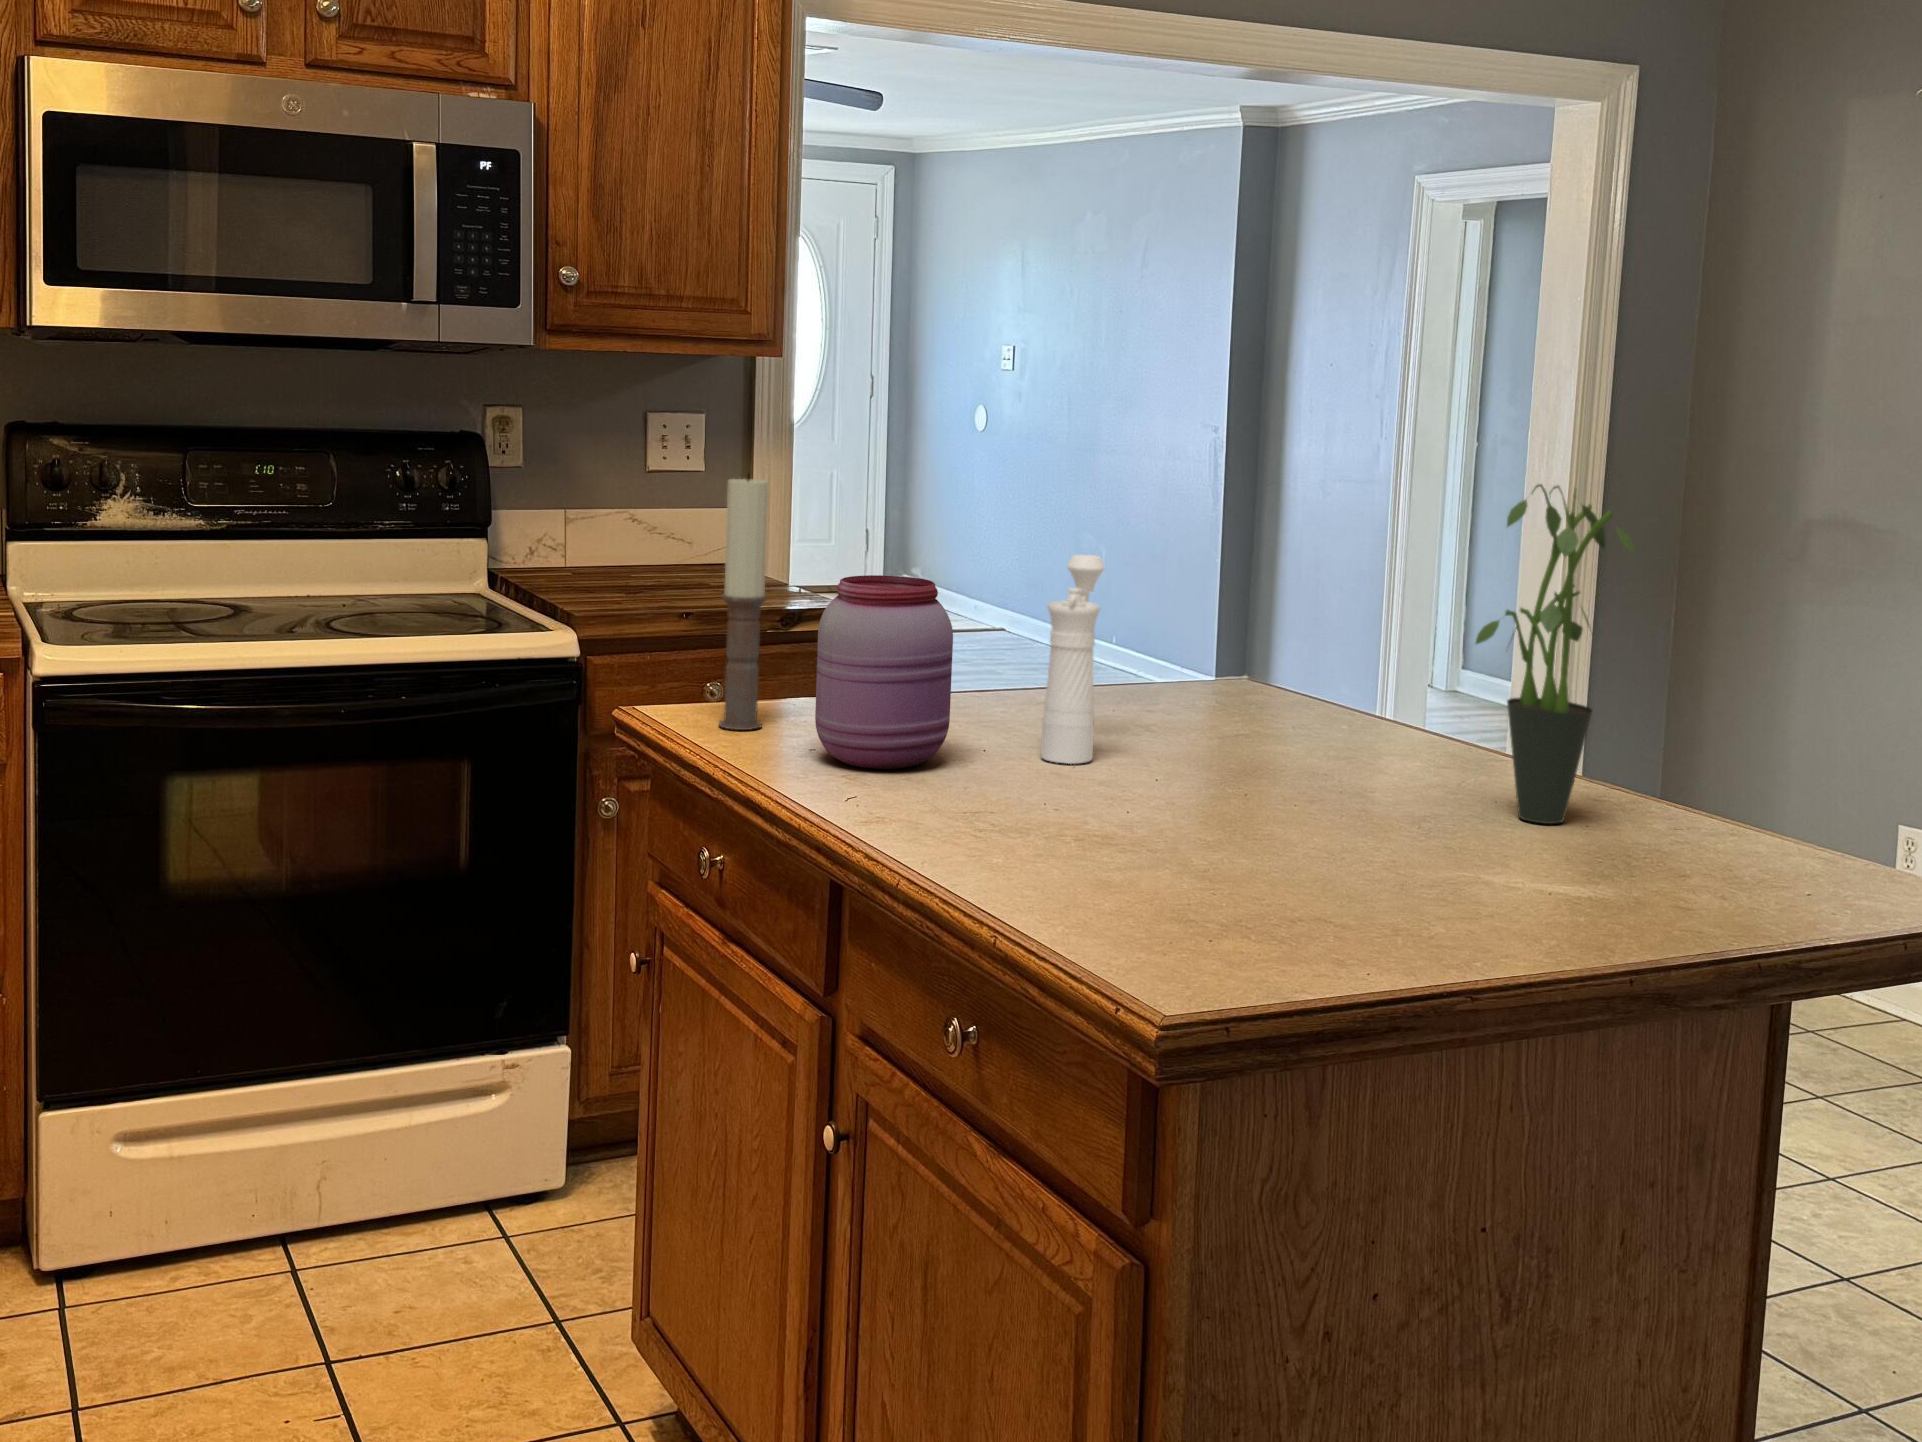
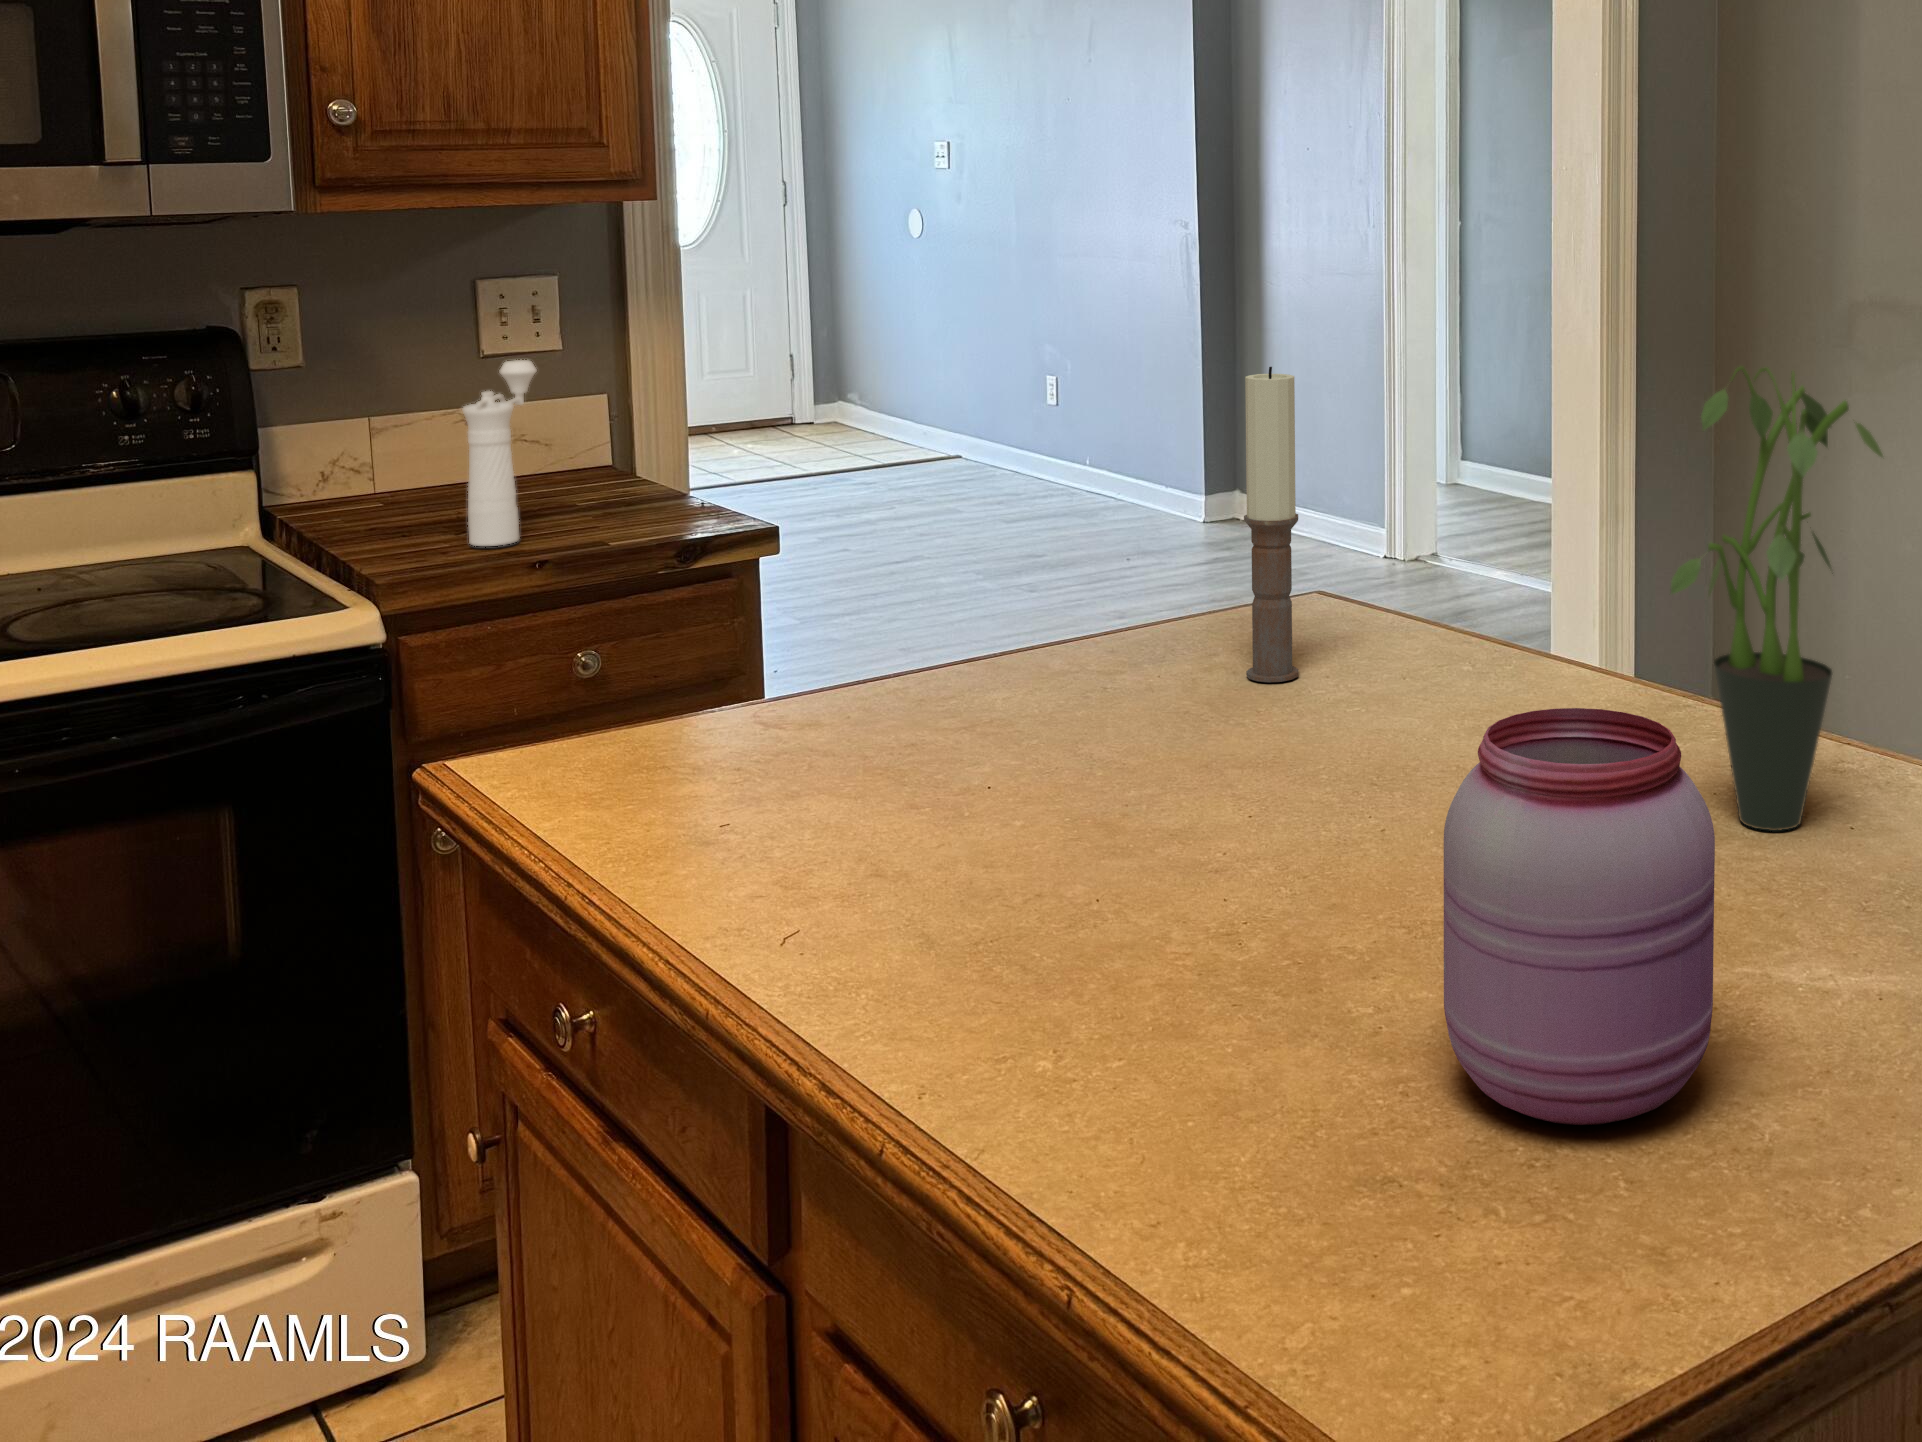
candle: present [719,474,768,730] -> present [1244,367,1299,682]
pepper mill: present [1041,555,1105,764] -> present [463,360,536,546]
jar: present [815,575,953,769] -> present [1444,708,1715,1125]

